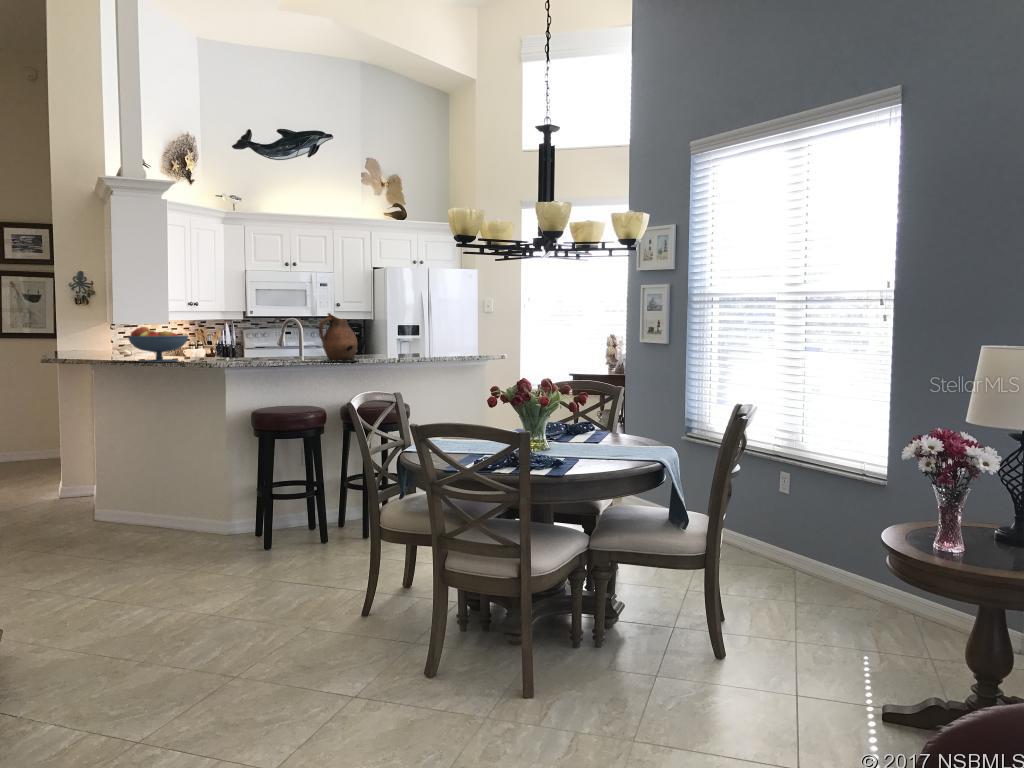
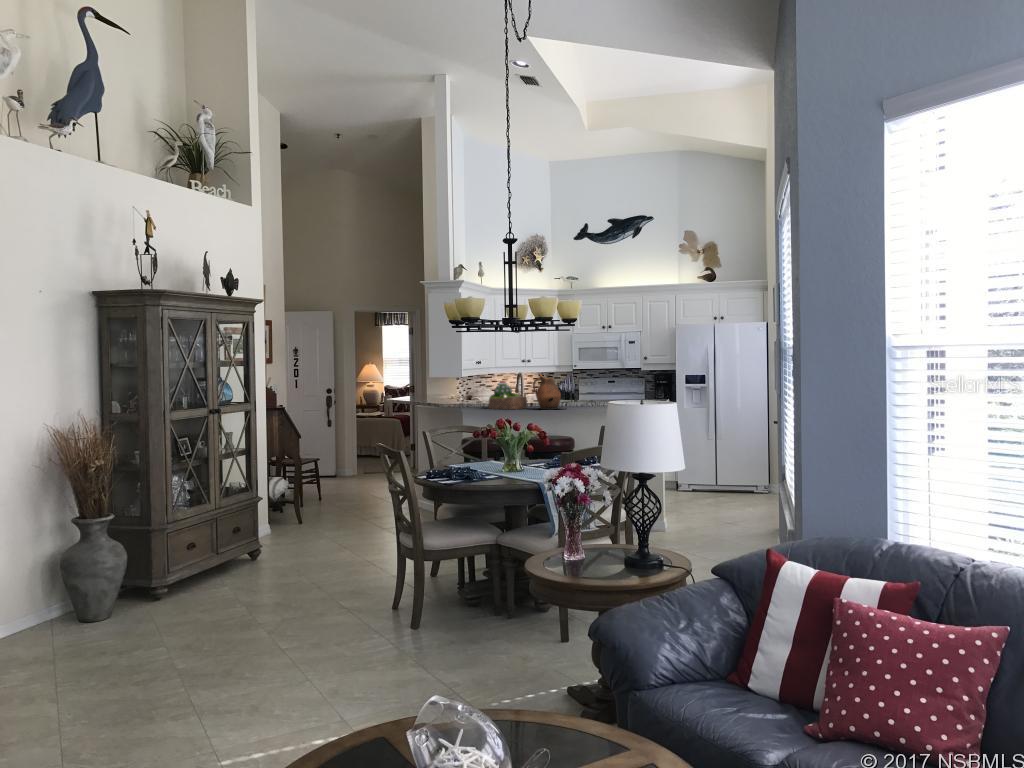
succulent plant: none [250,322,303,363] -> present [489,381,527,409]
fruit bowl: present [128,327,189,363] -> none [430,384,467,407]

